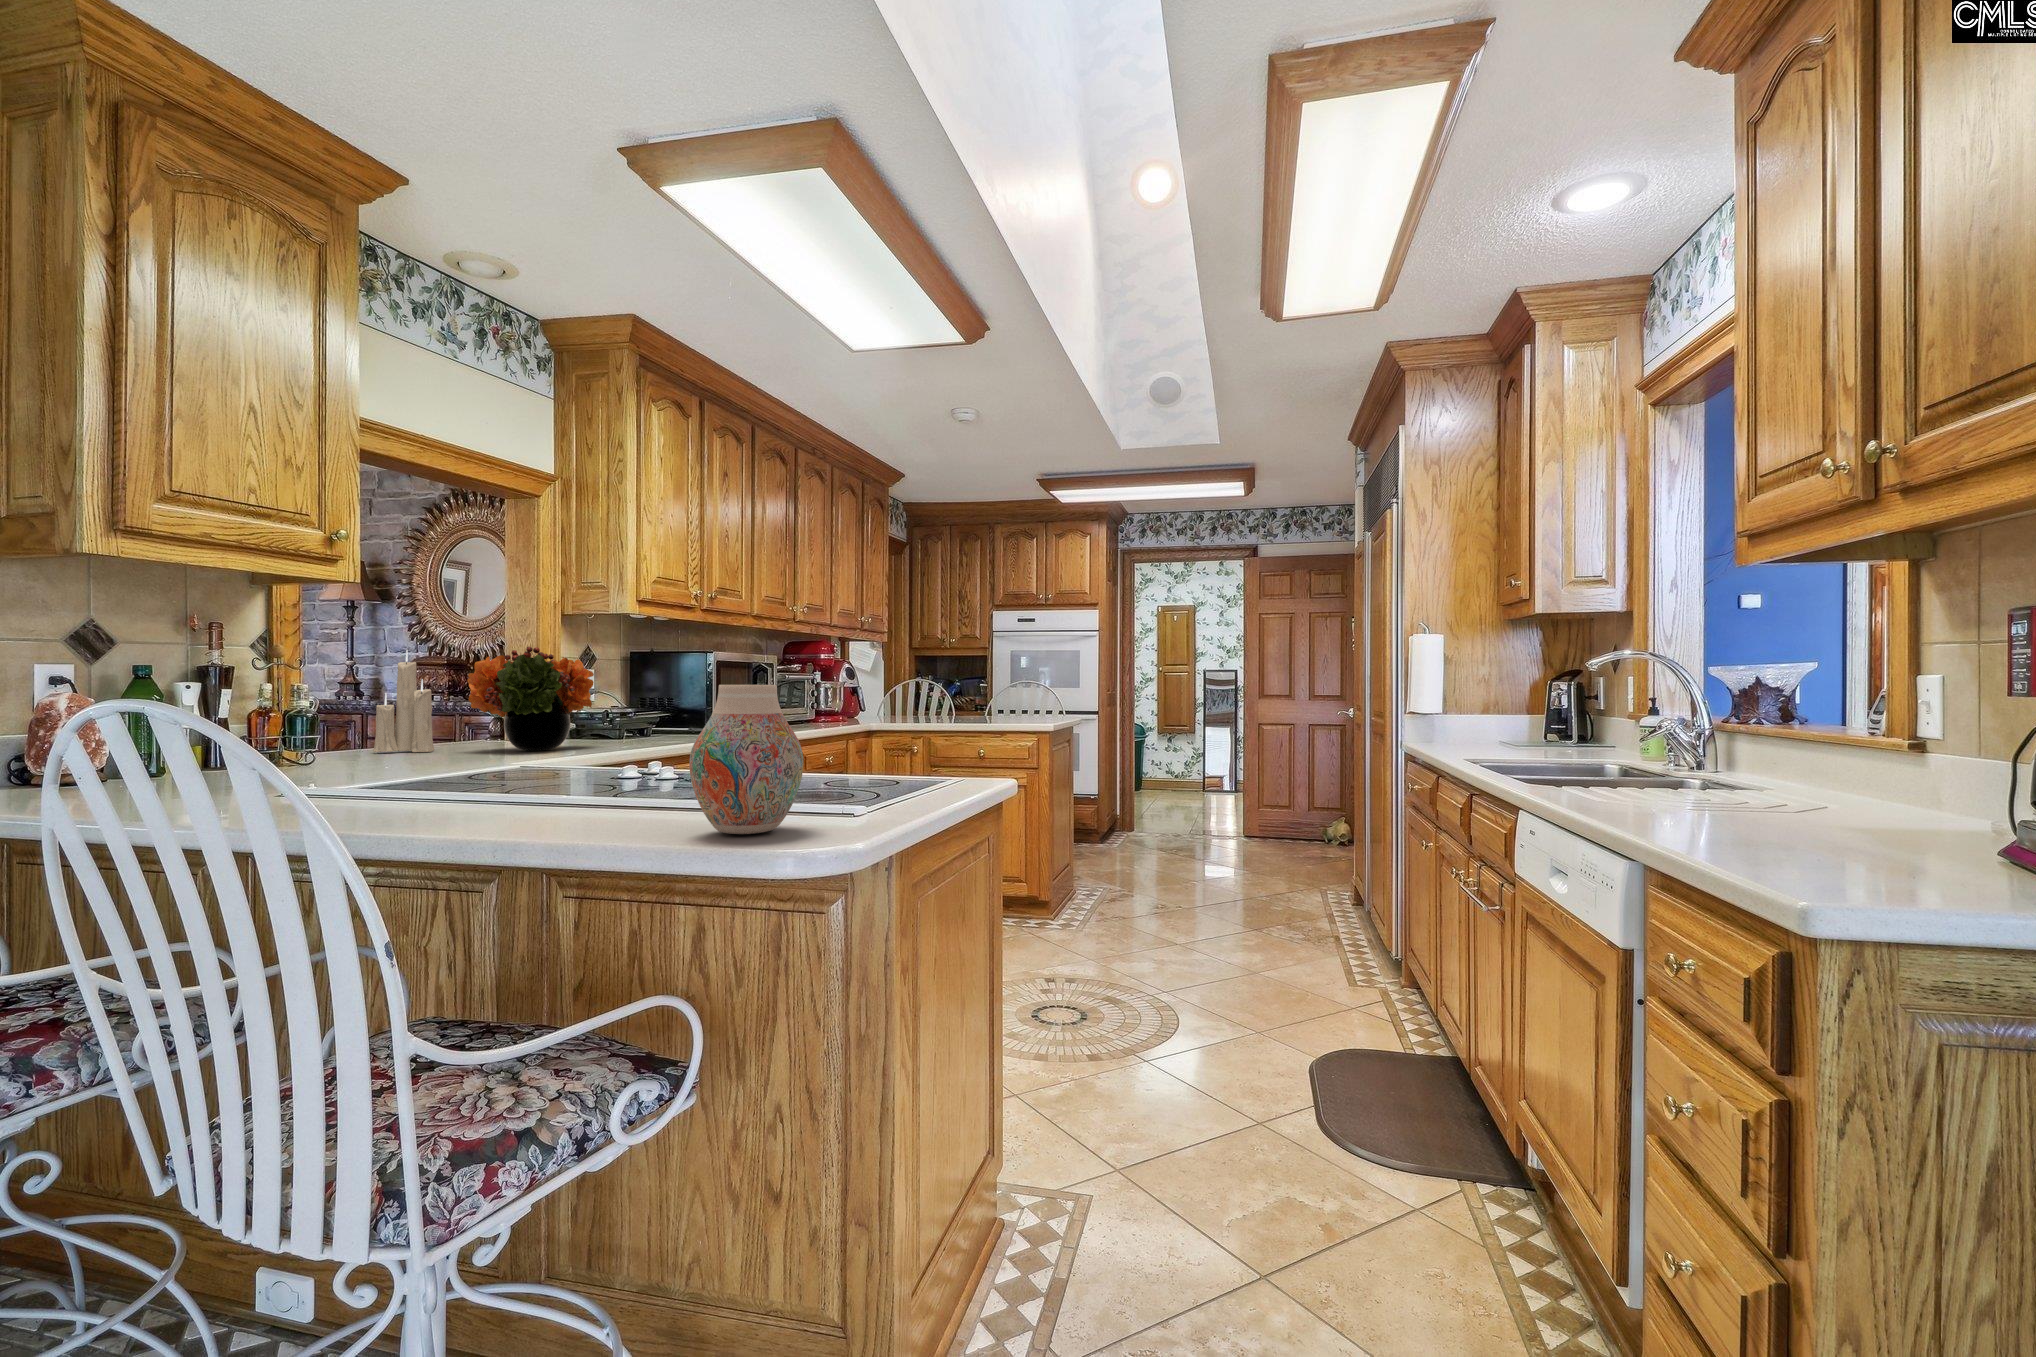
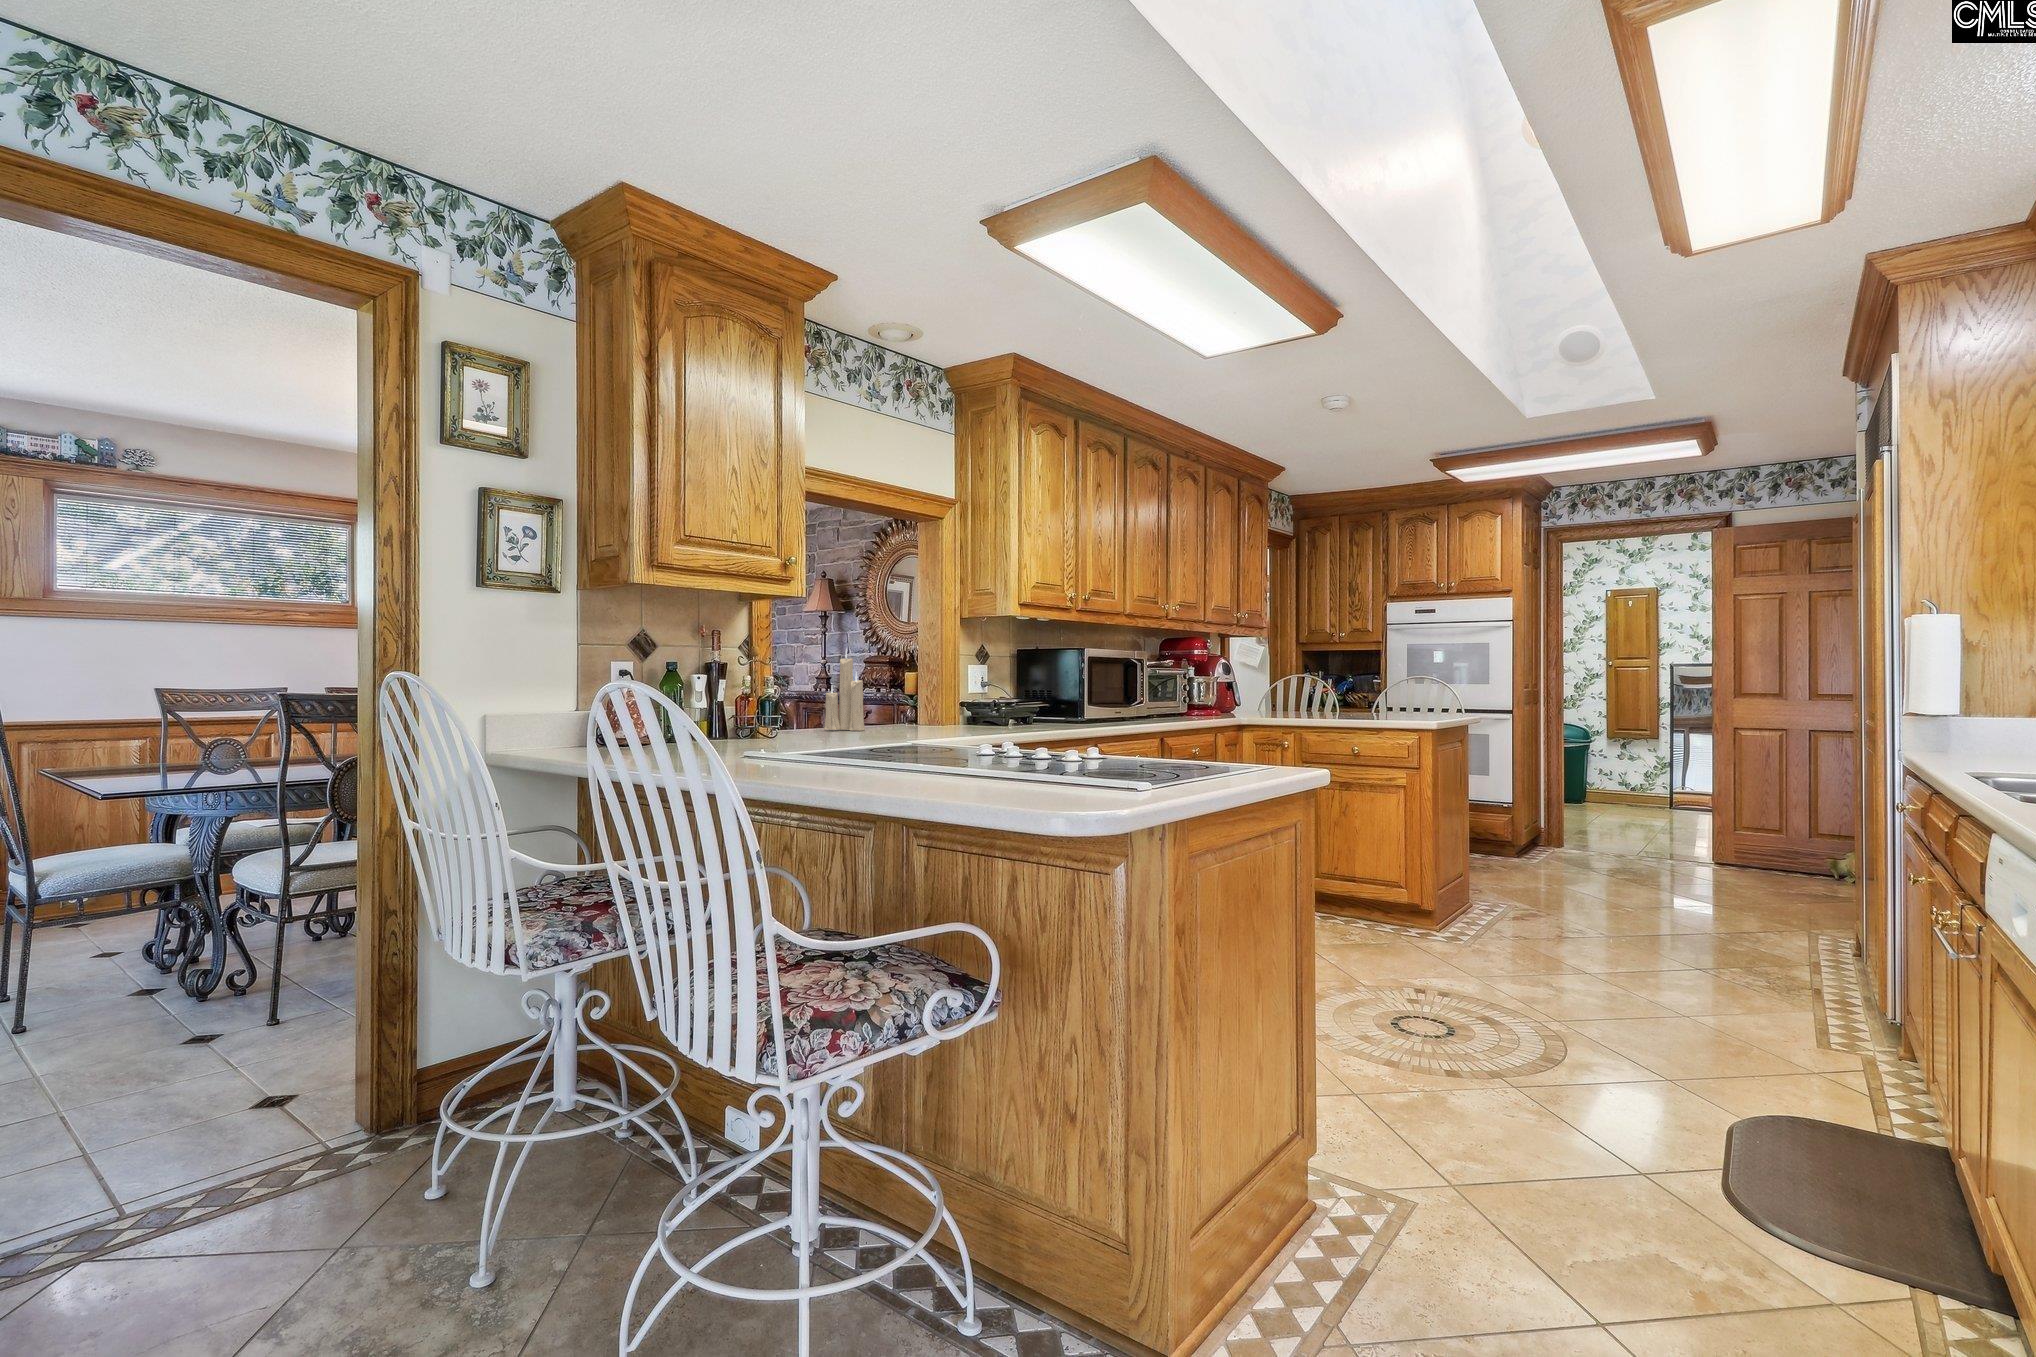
flower arrangement: present [467,647,594,751] -> none [884,644,982,732]
vase: present [689,685,803,834] -> none [990,665,1084,794]

